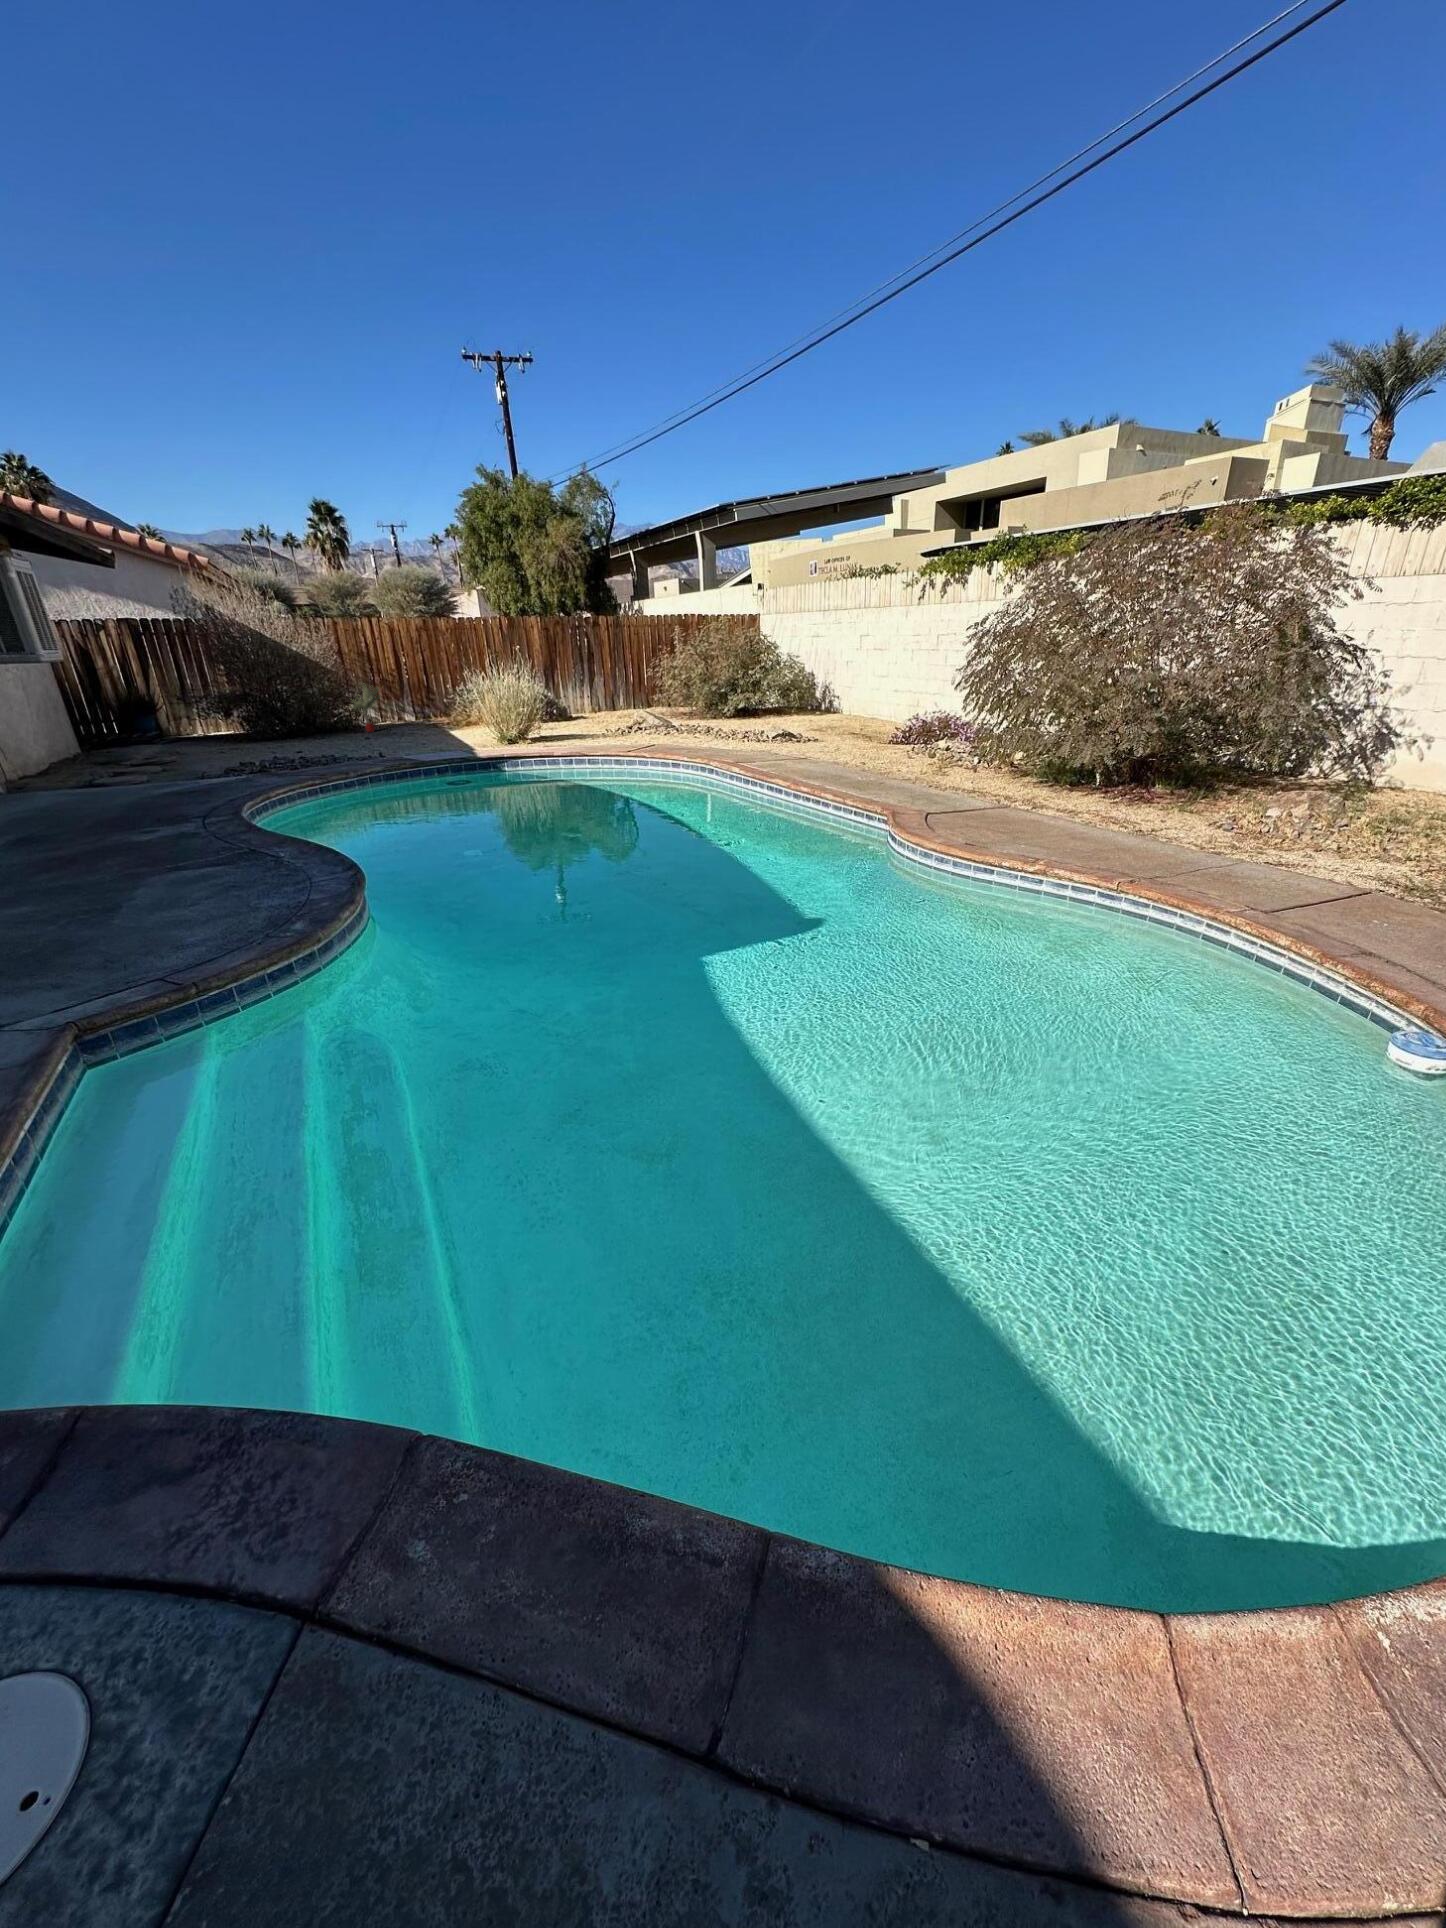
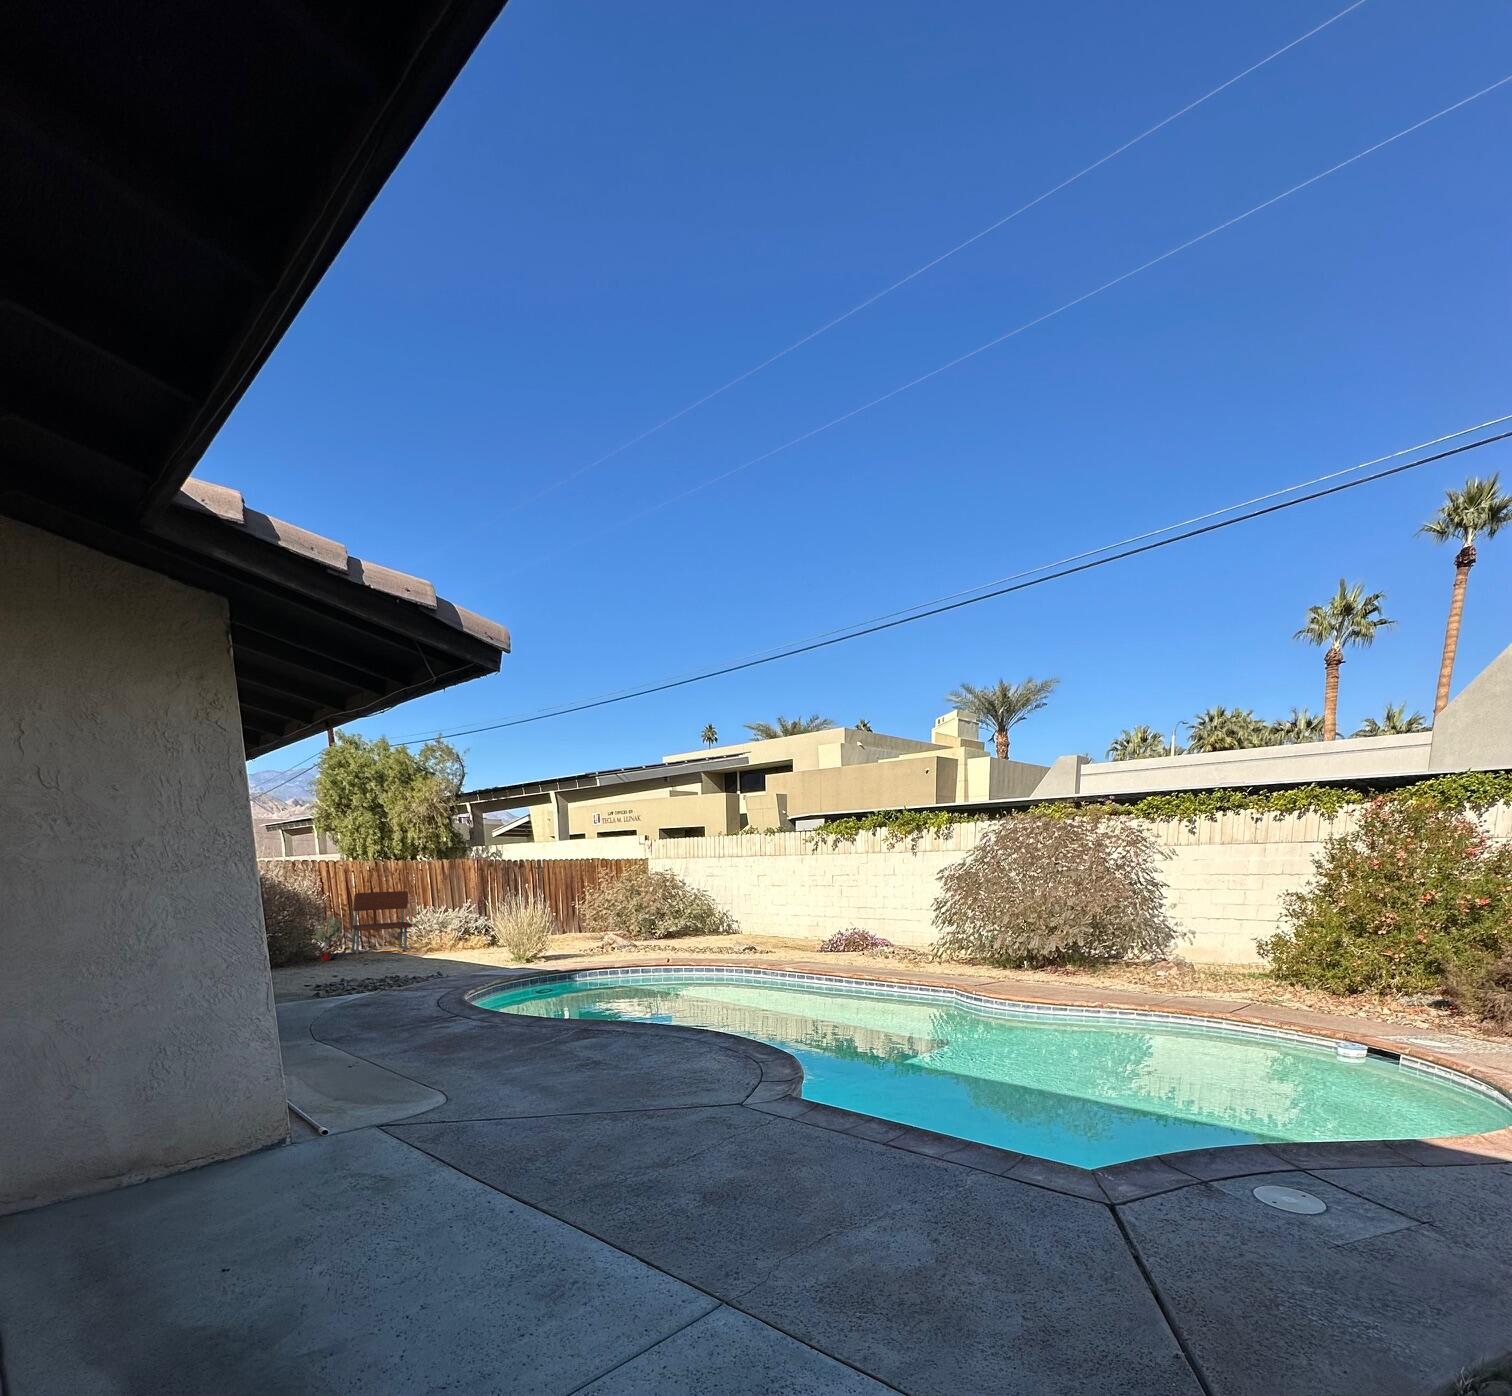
bench: none [400,655,466,725] -> present [351,891,413,954]

